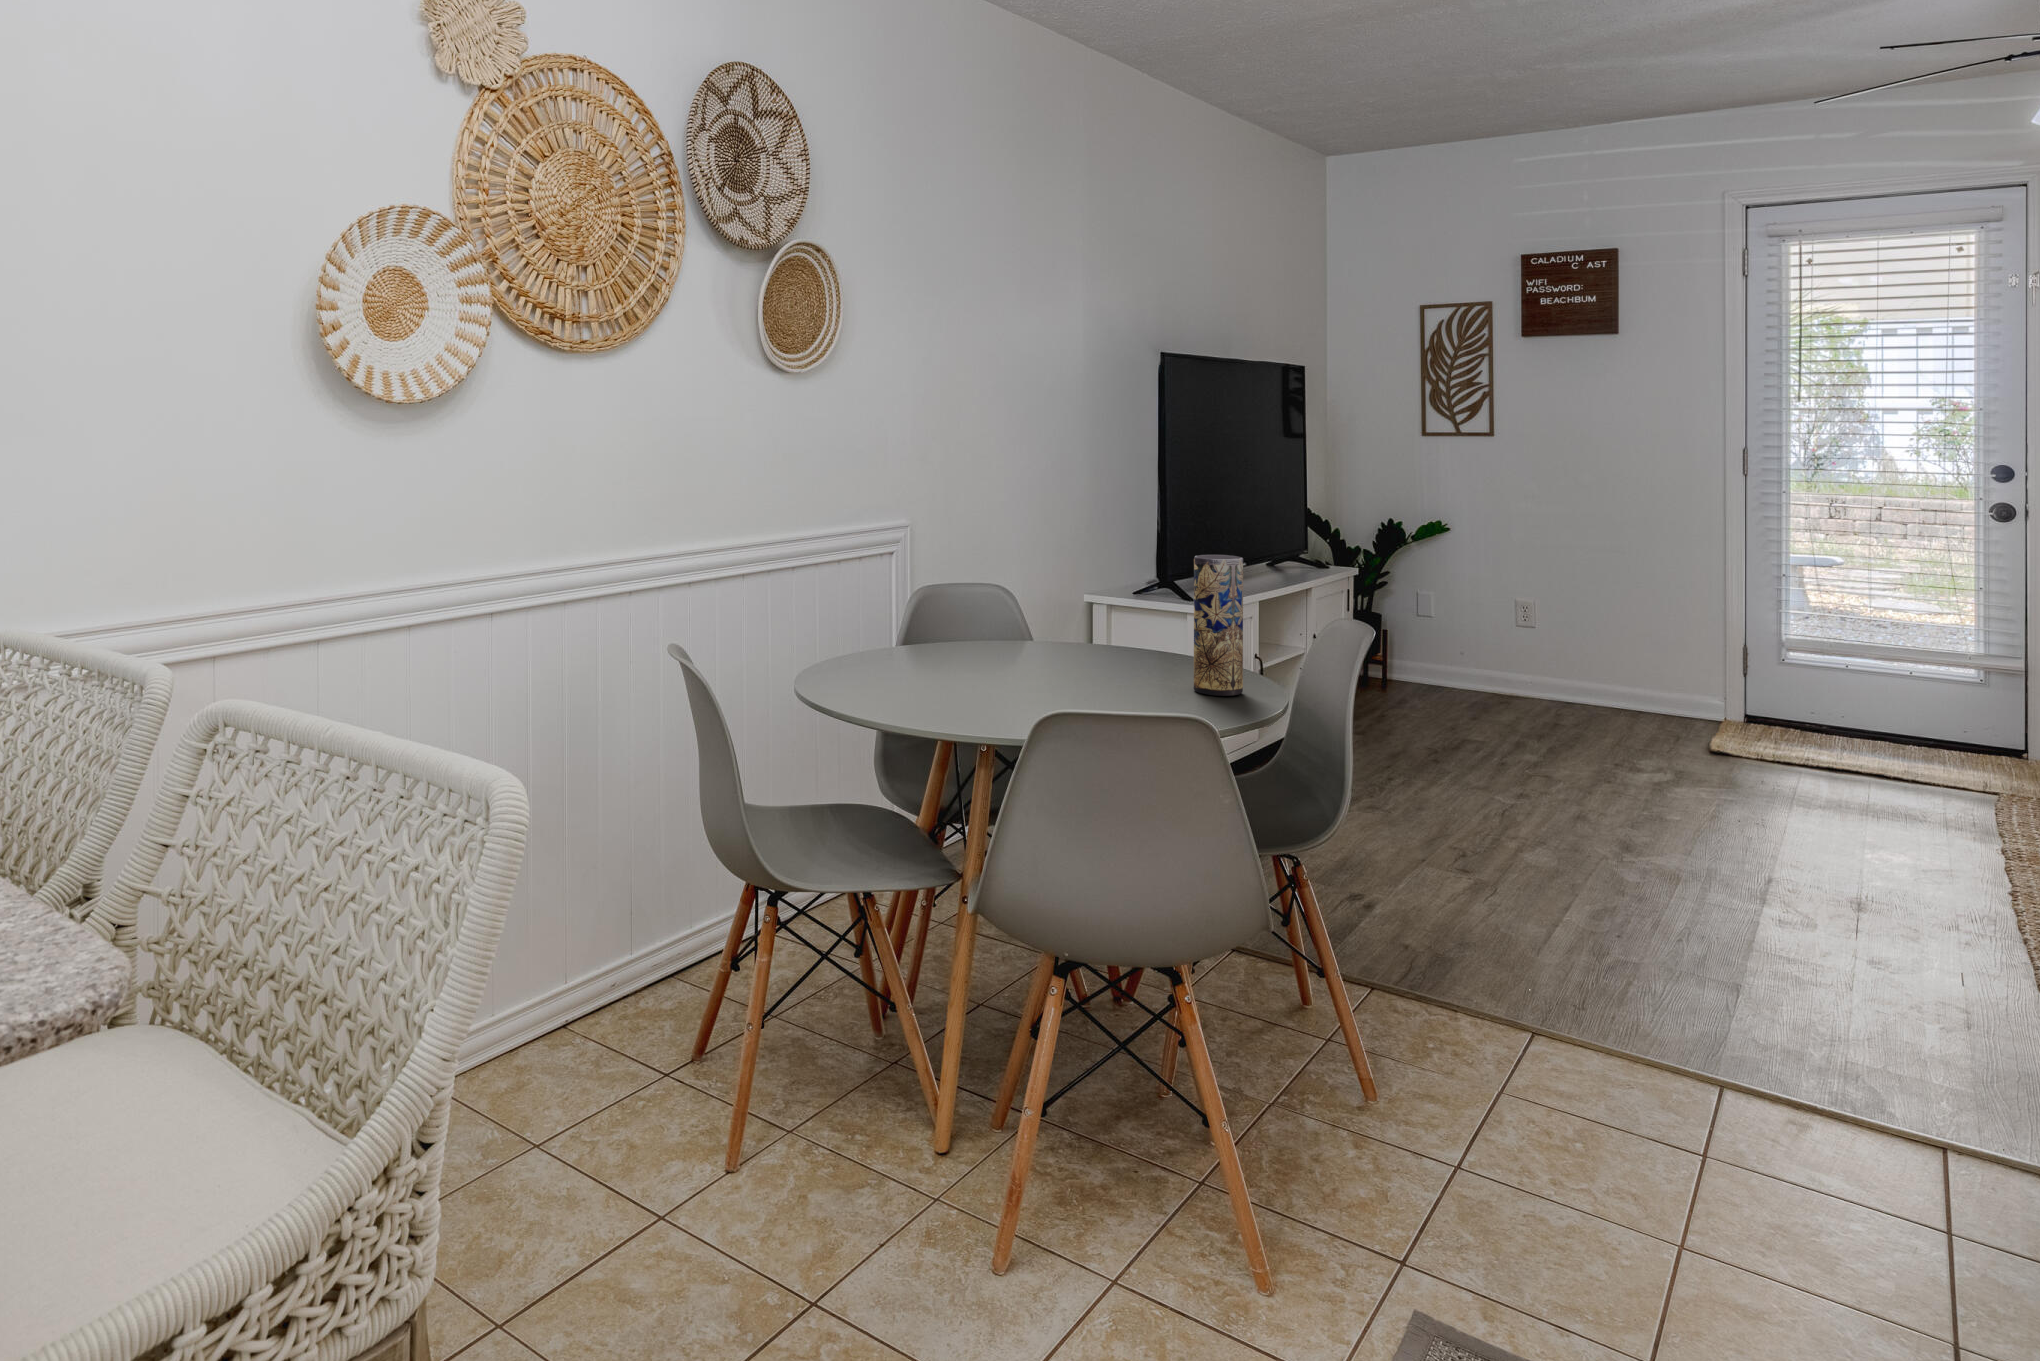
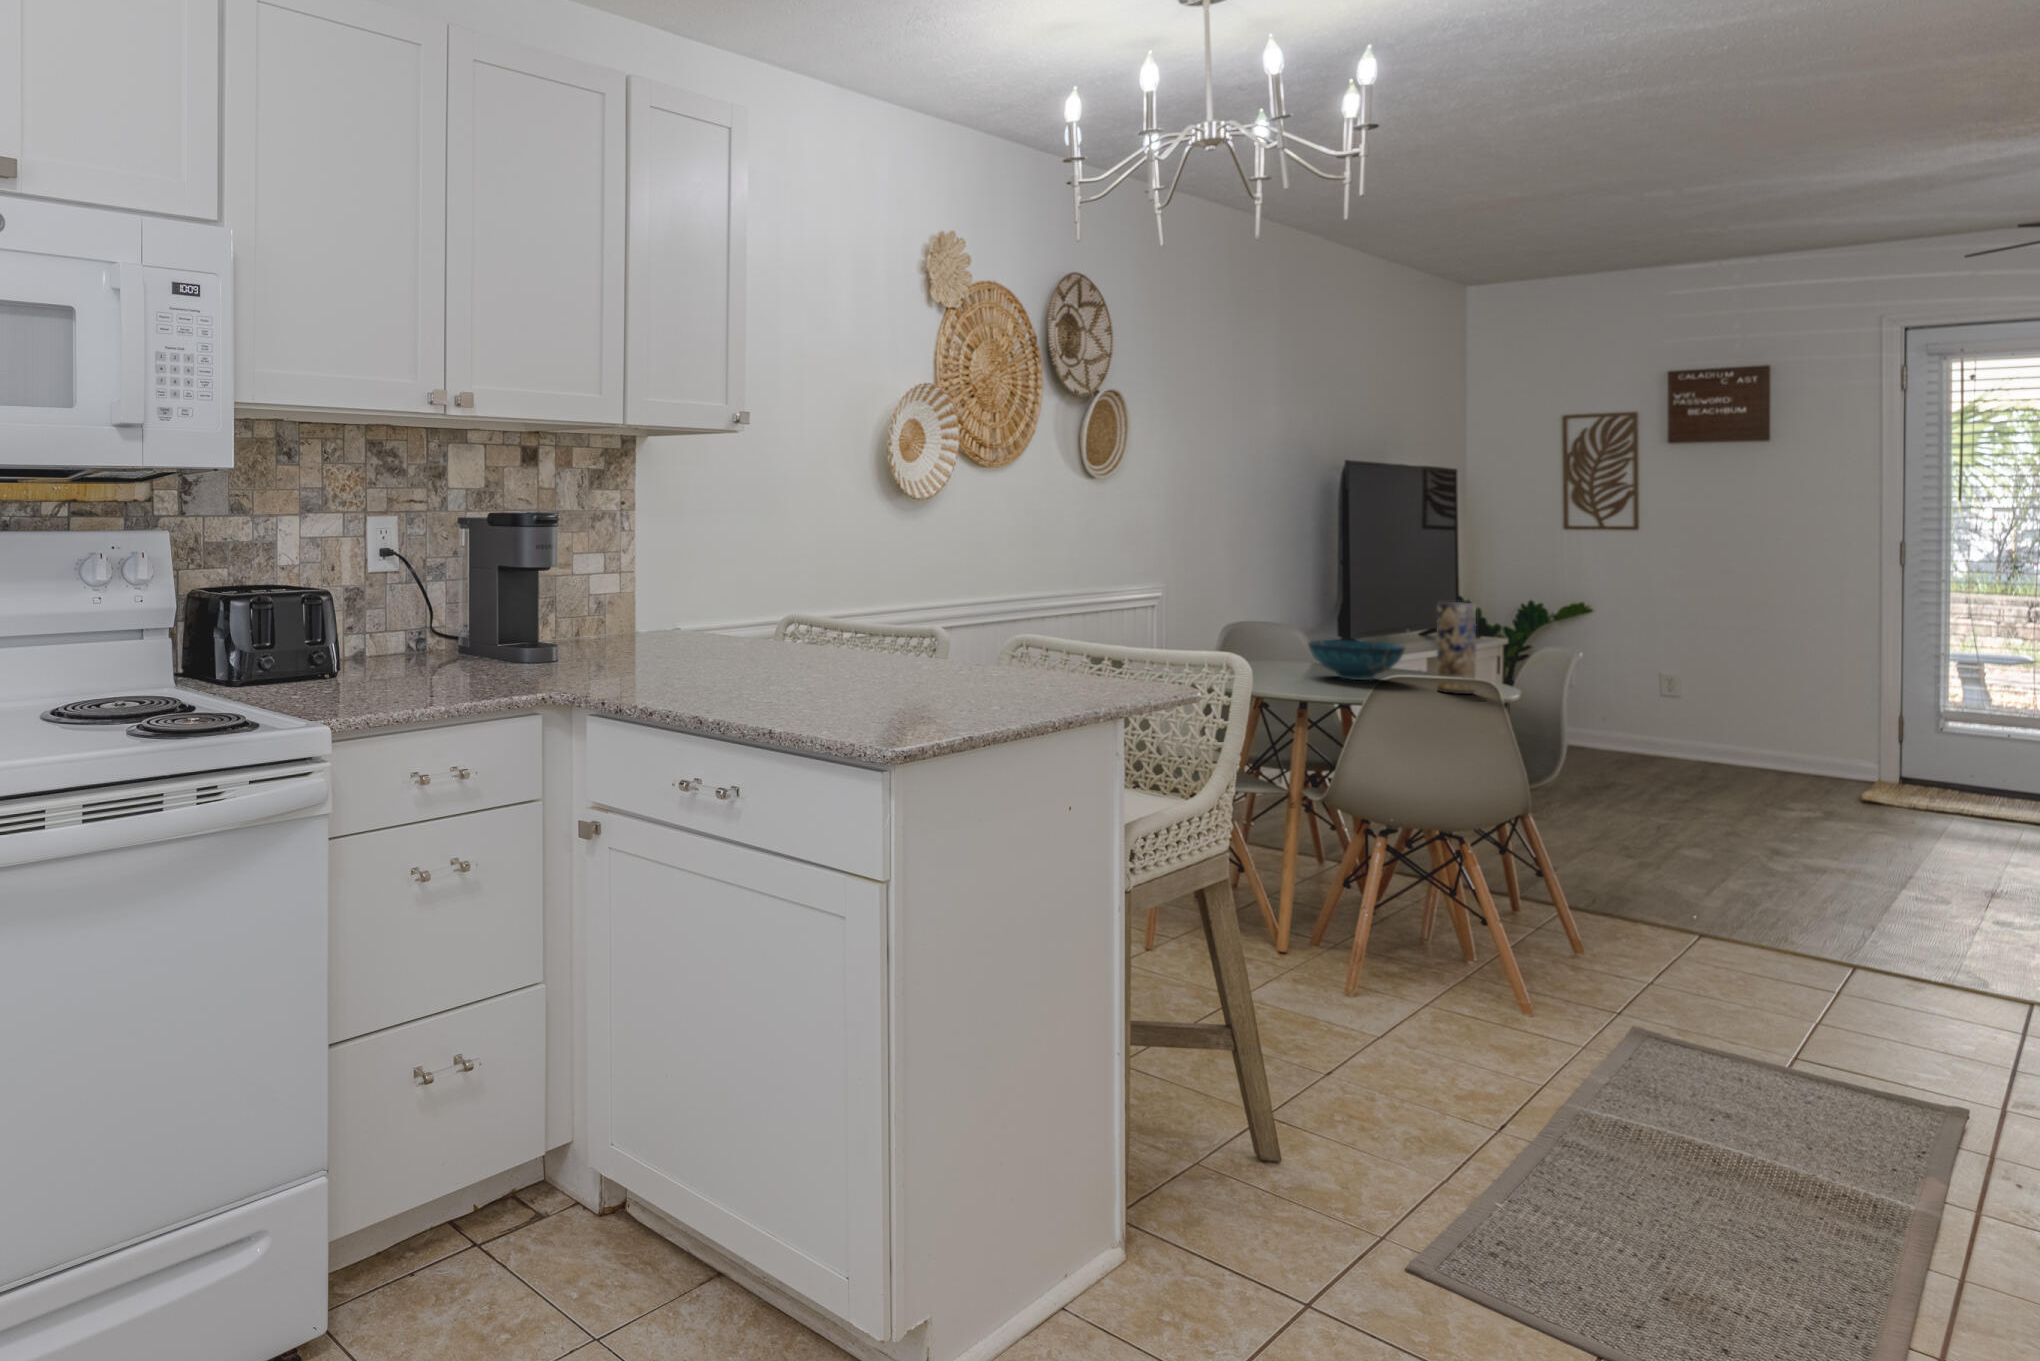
decorative bowl: none [1036,608,1161,671] -> present [1308,640,1405,680]

